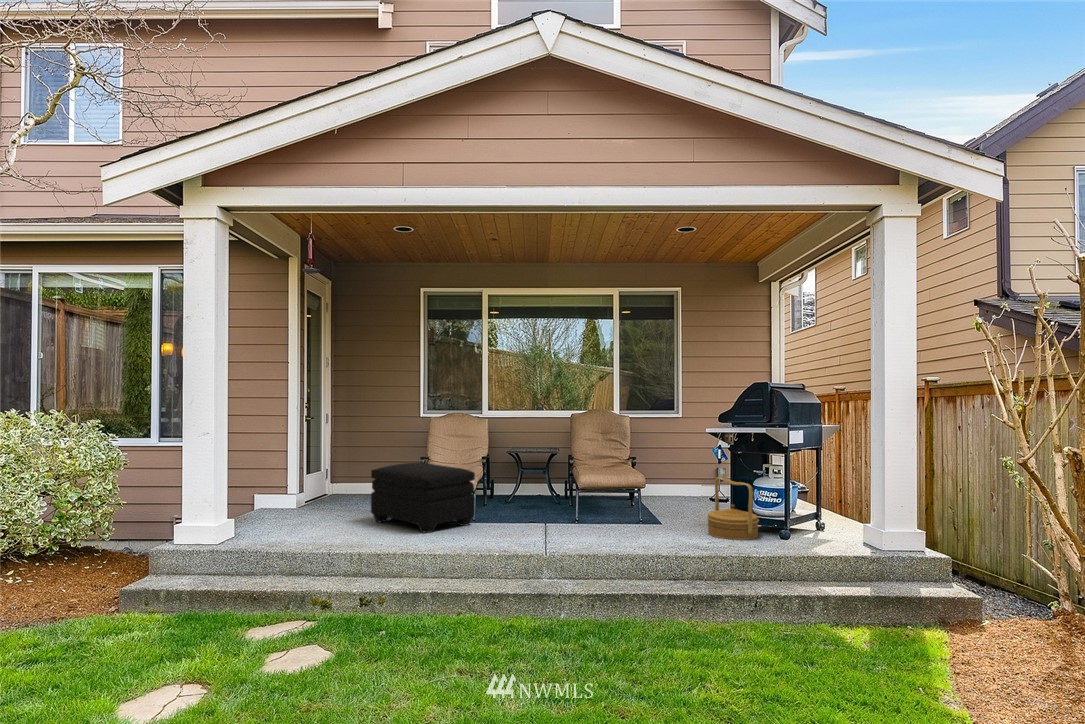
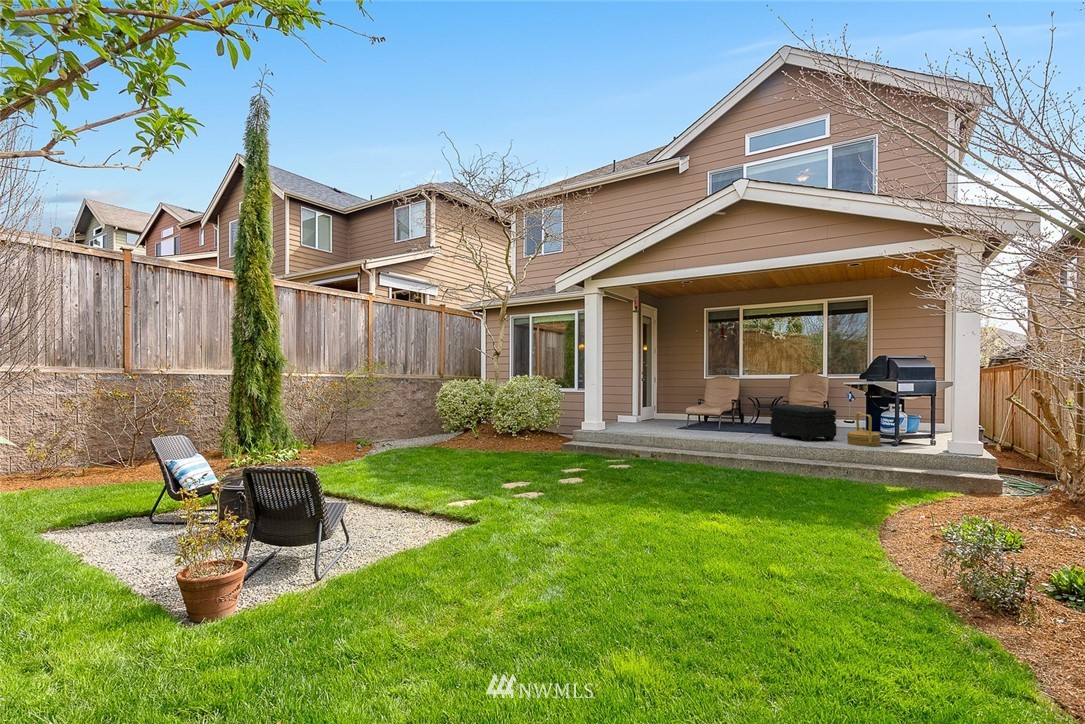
ottoman: present [371,463,475,533] -> present [770,405,836,441]

